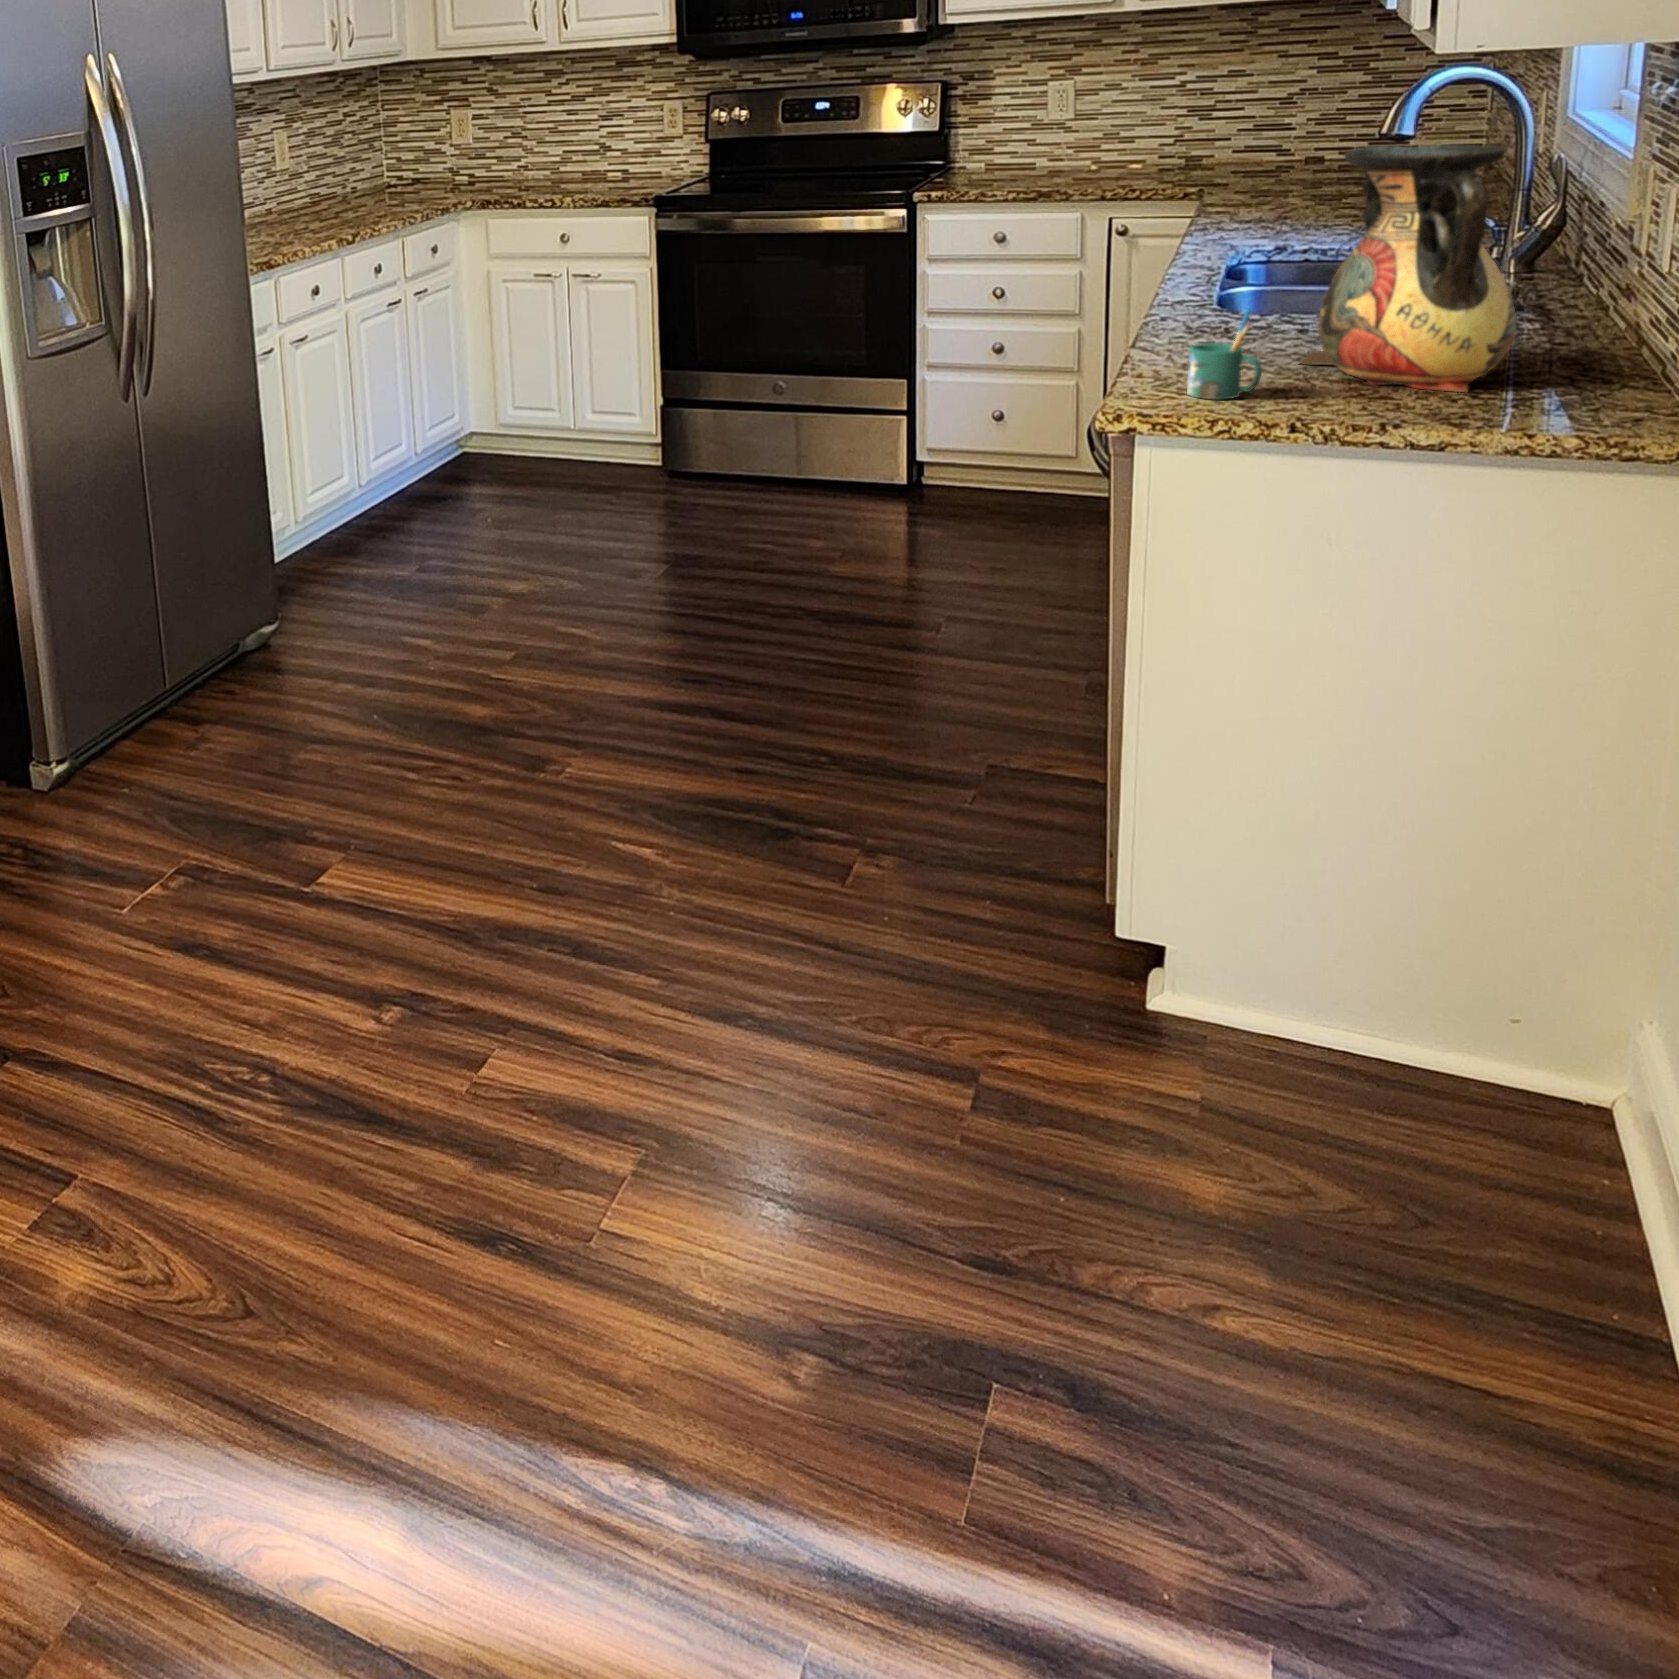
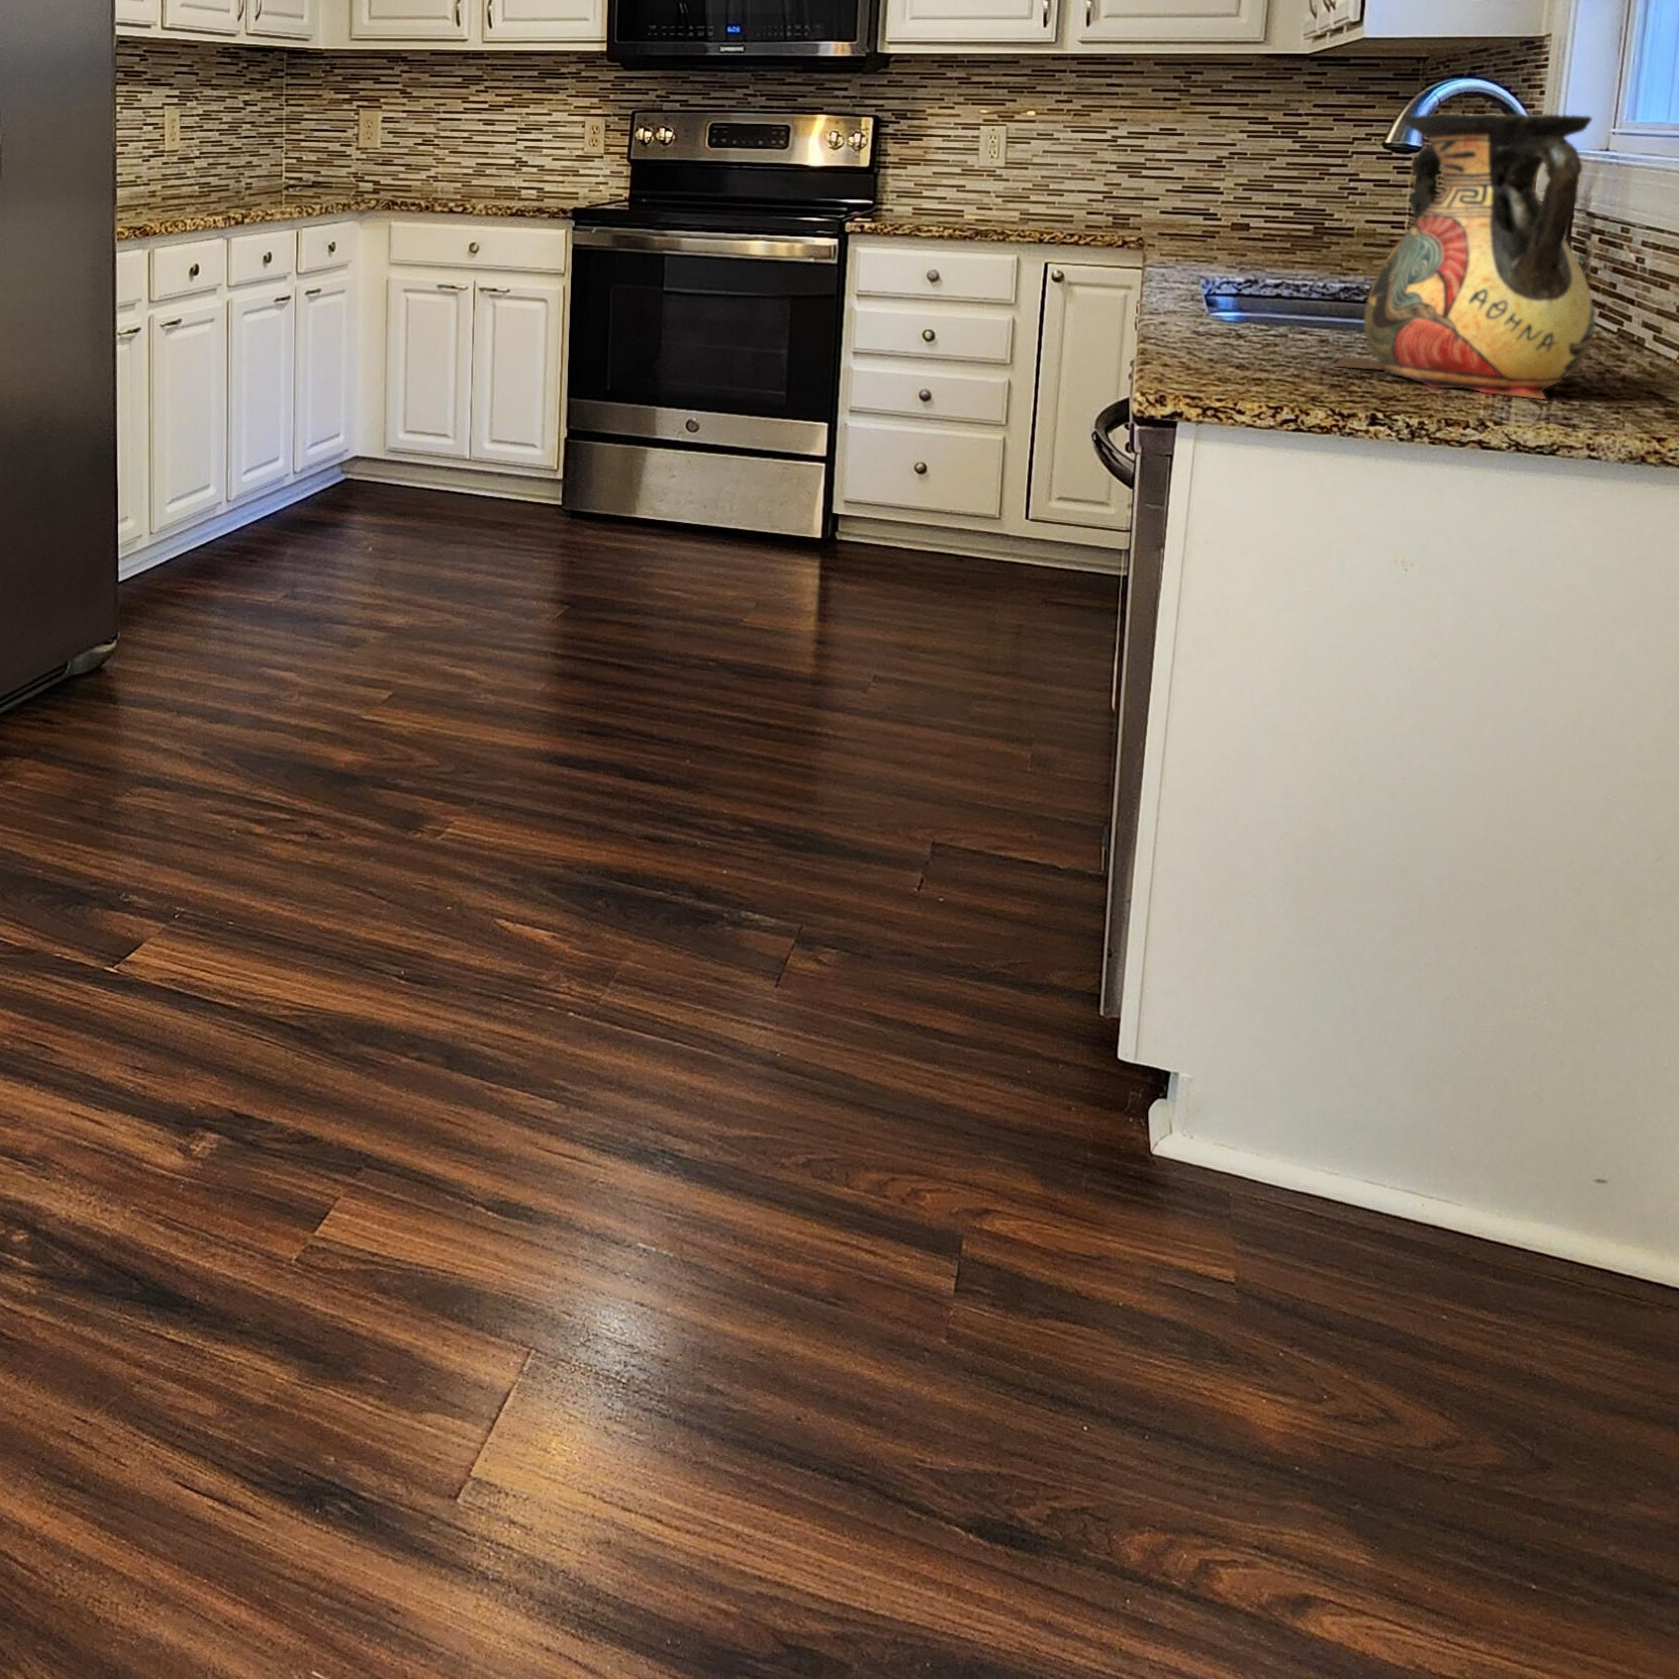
mug: present [1187,309,1262,399] -> none [1231,280,1324,387]

